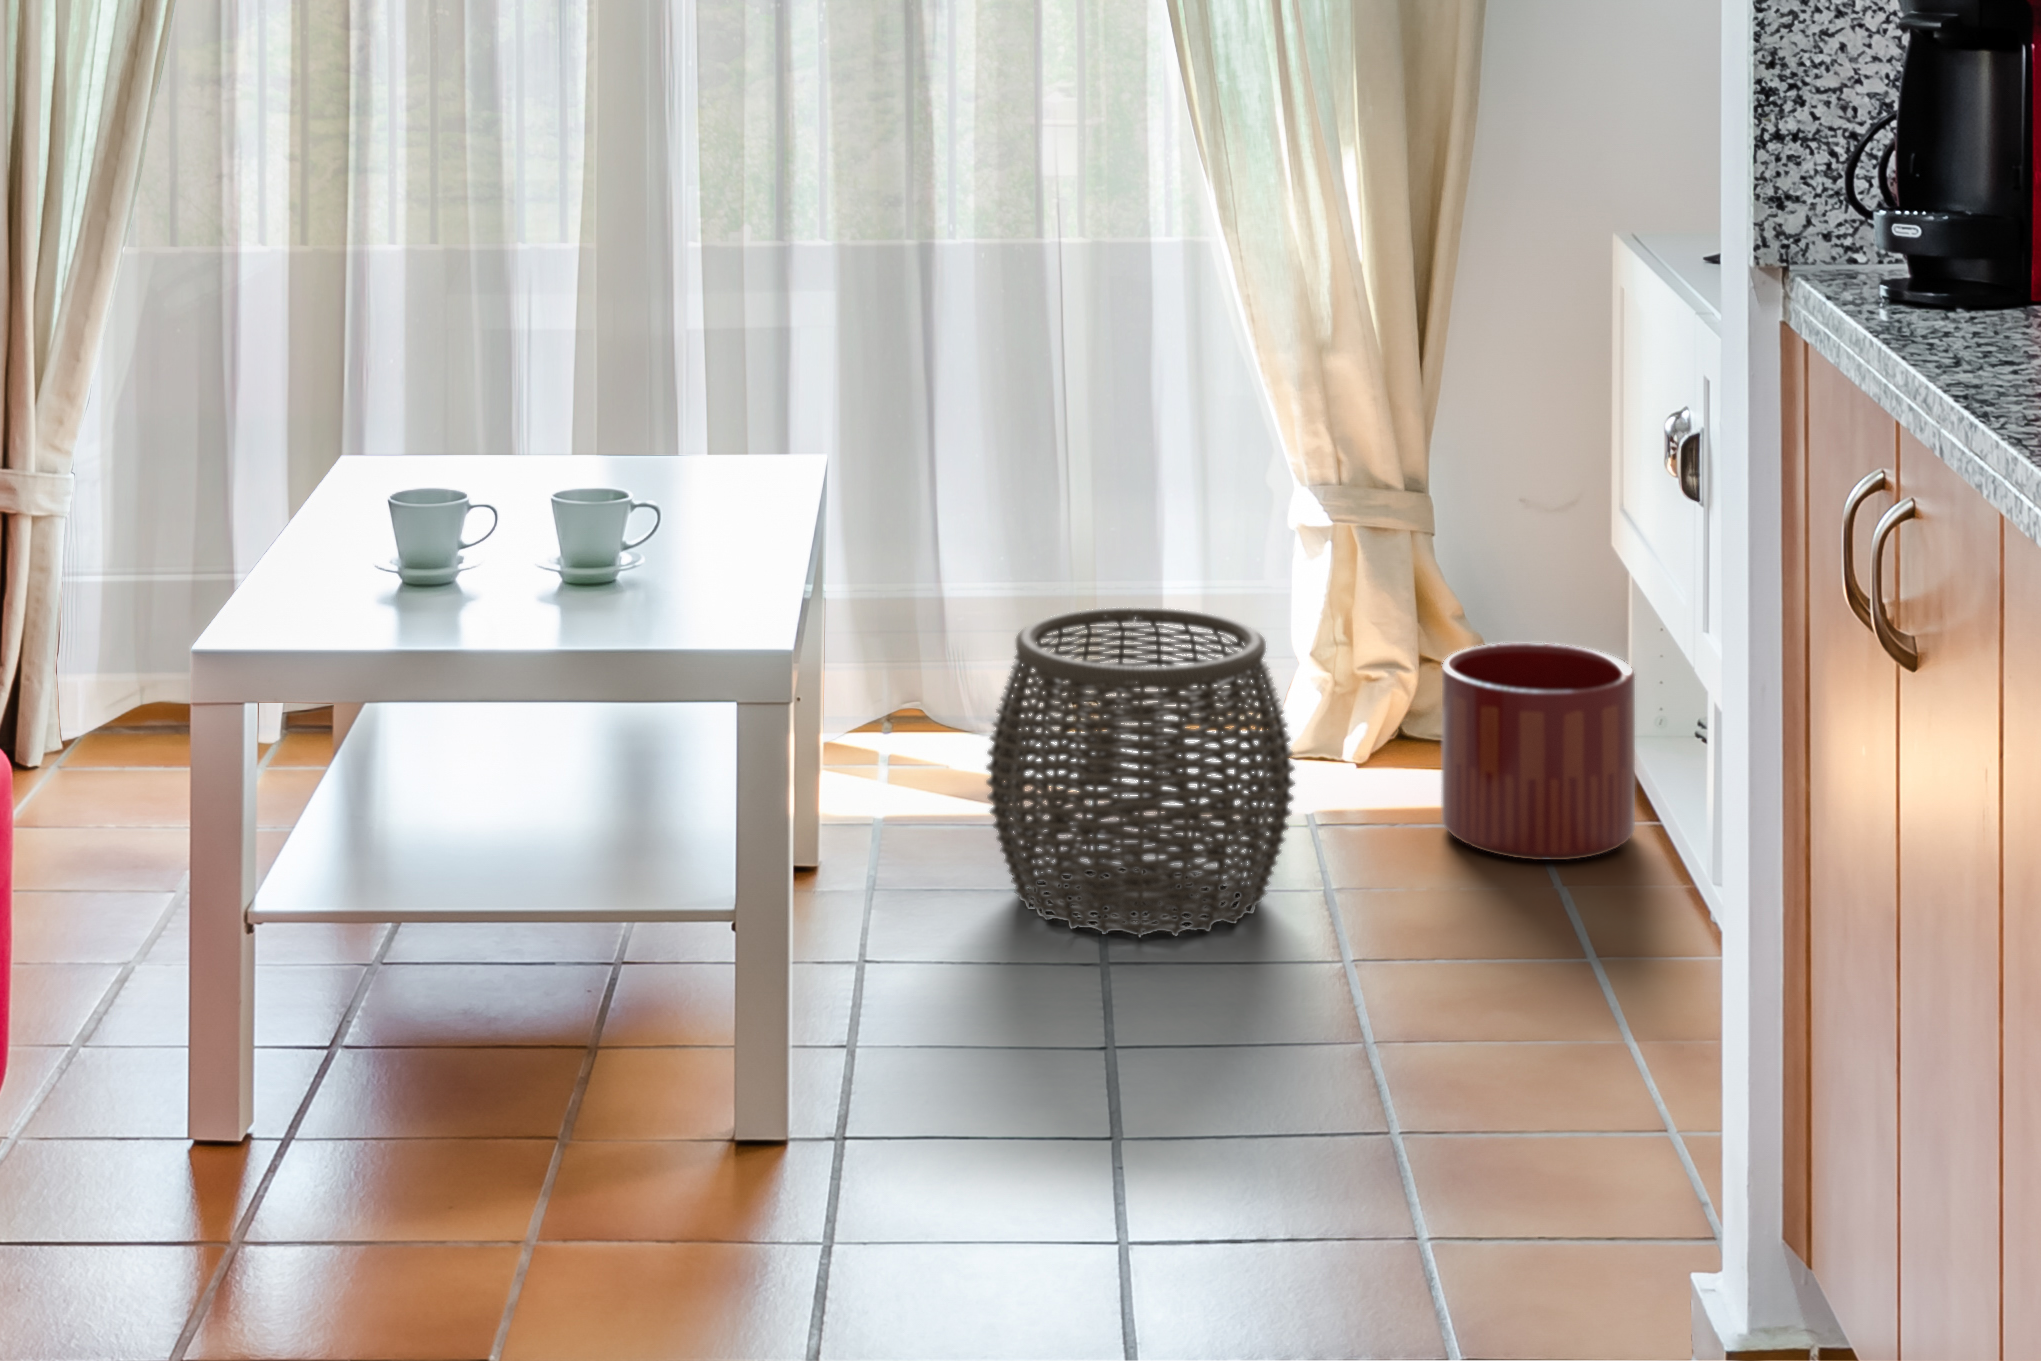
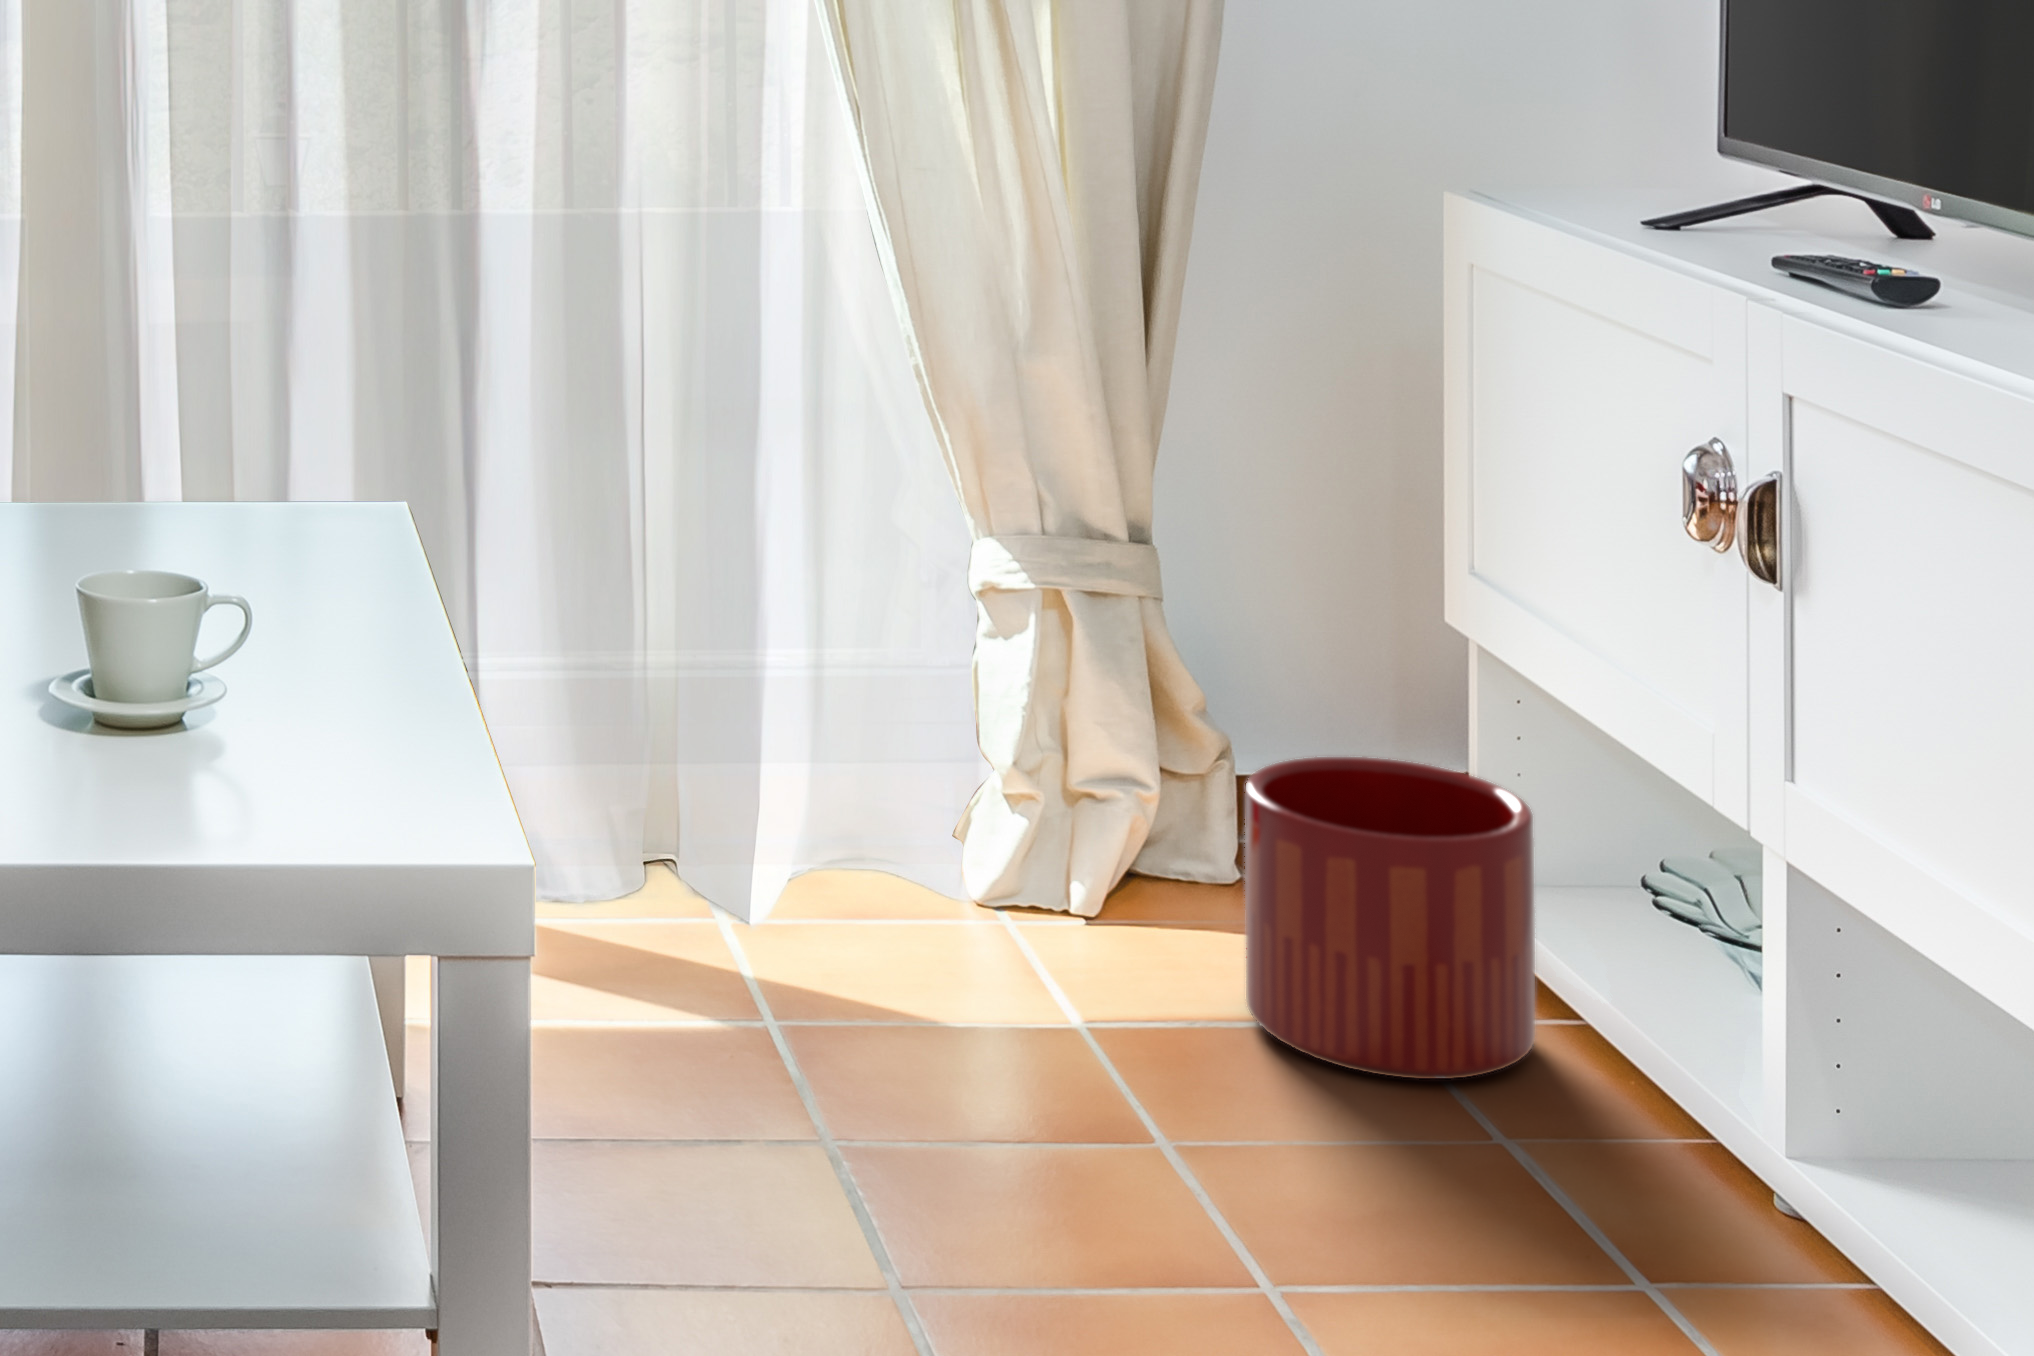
woven basket: present [986,607,1295,937] -> none [650,716,1104,1222]

